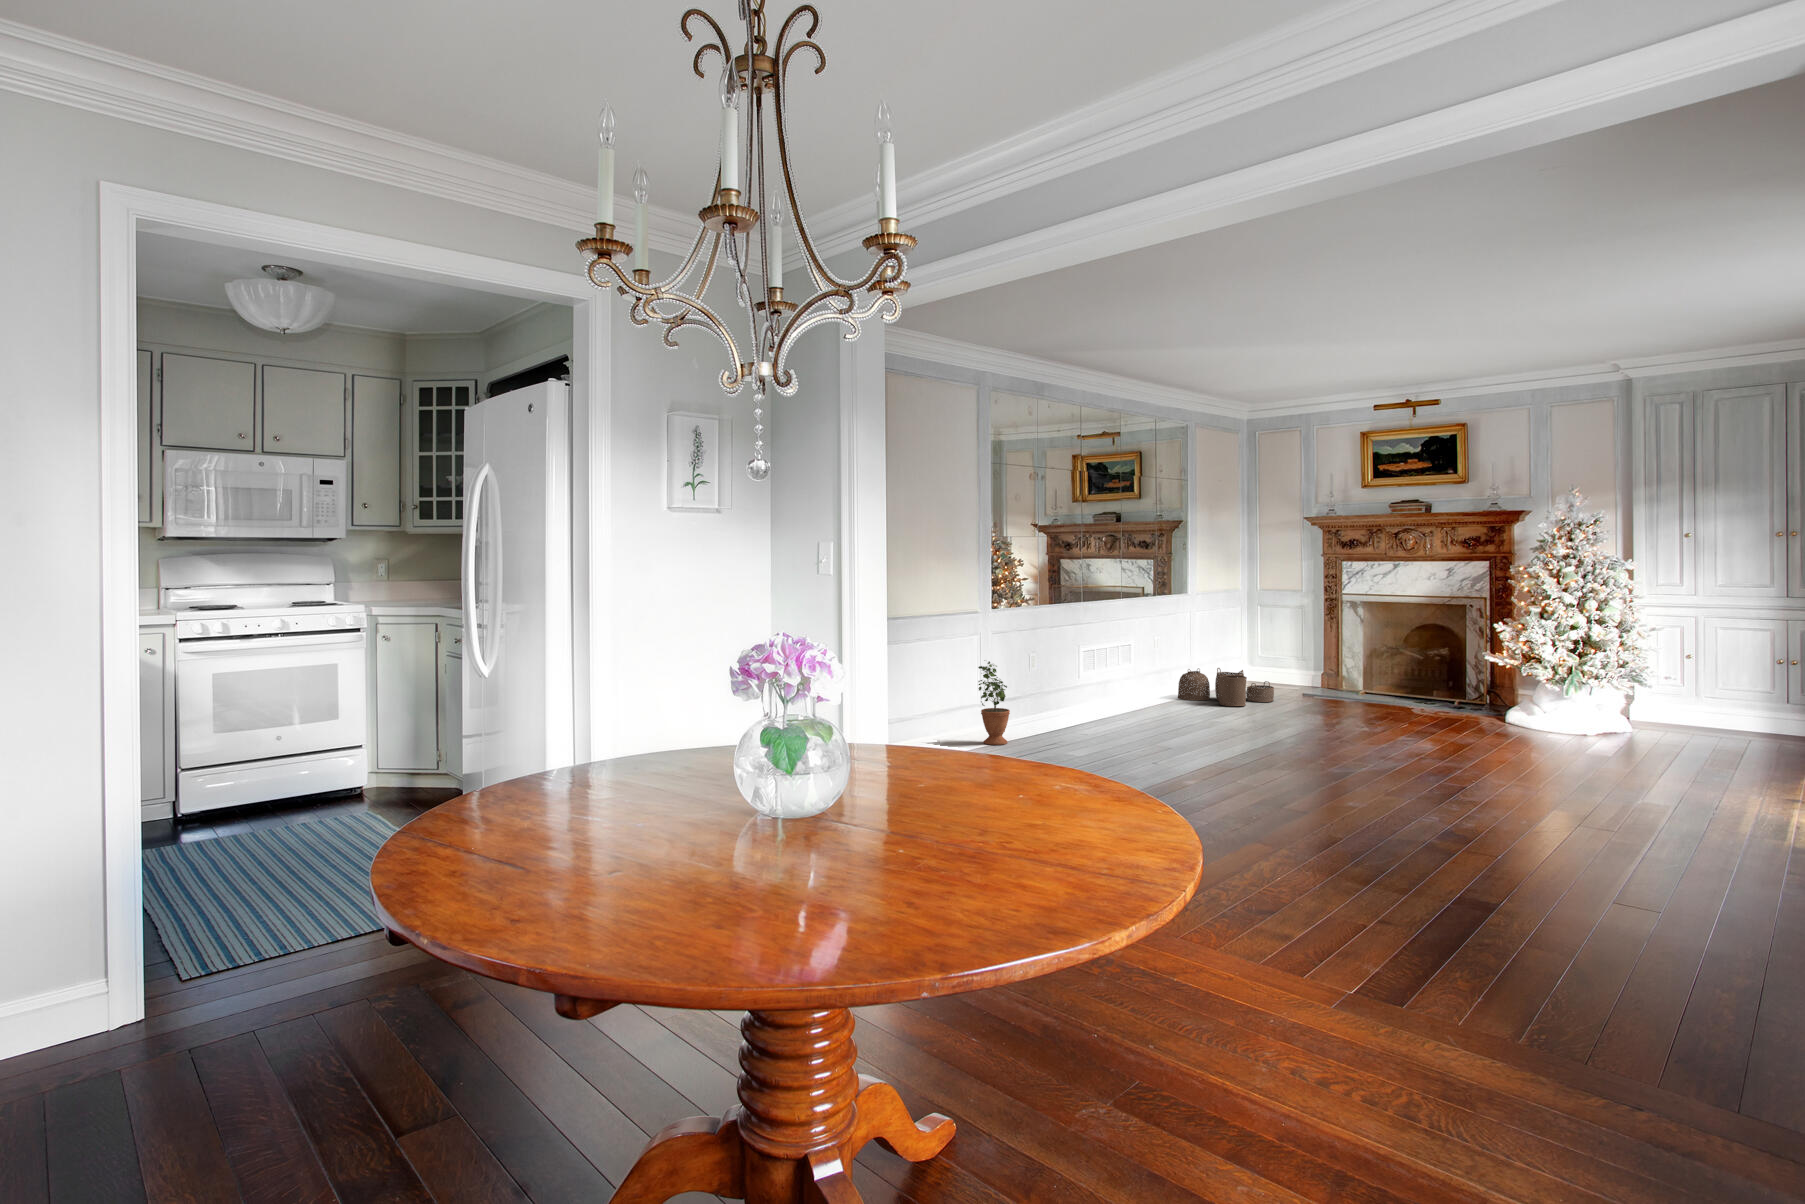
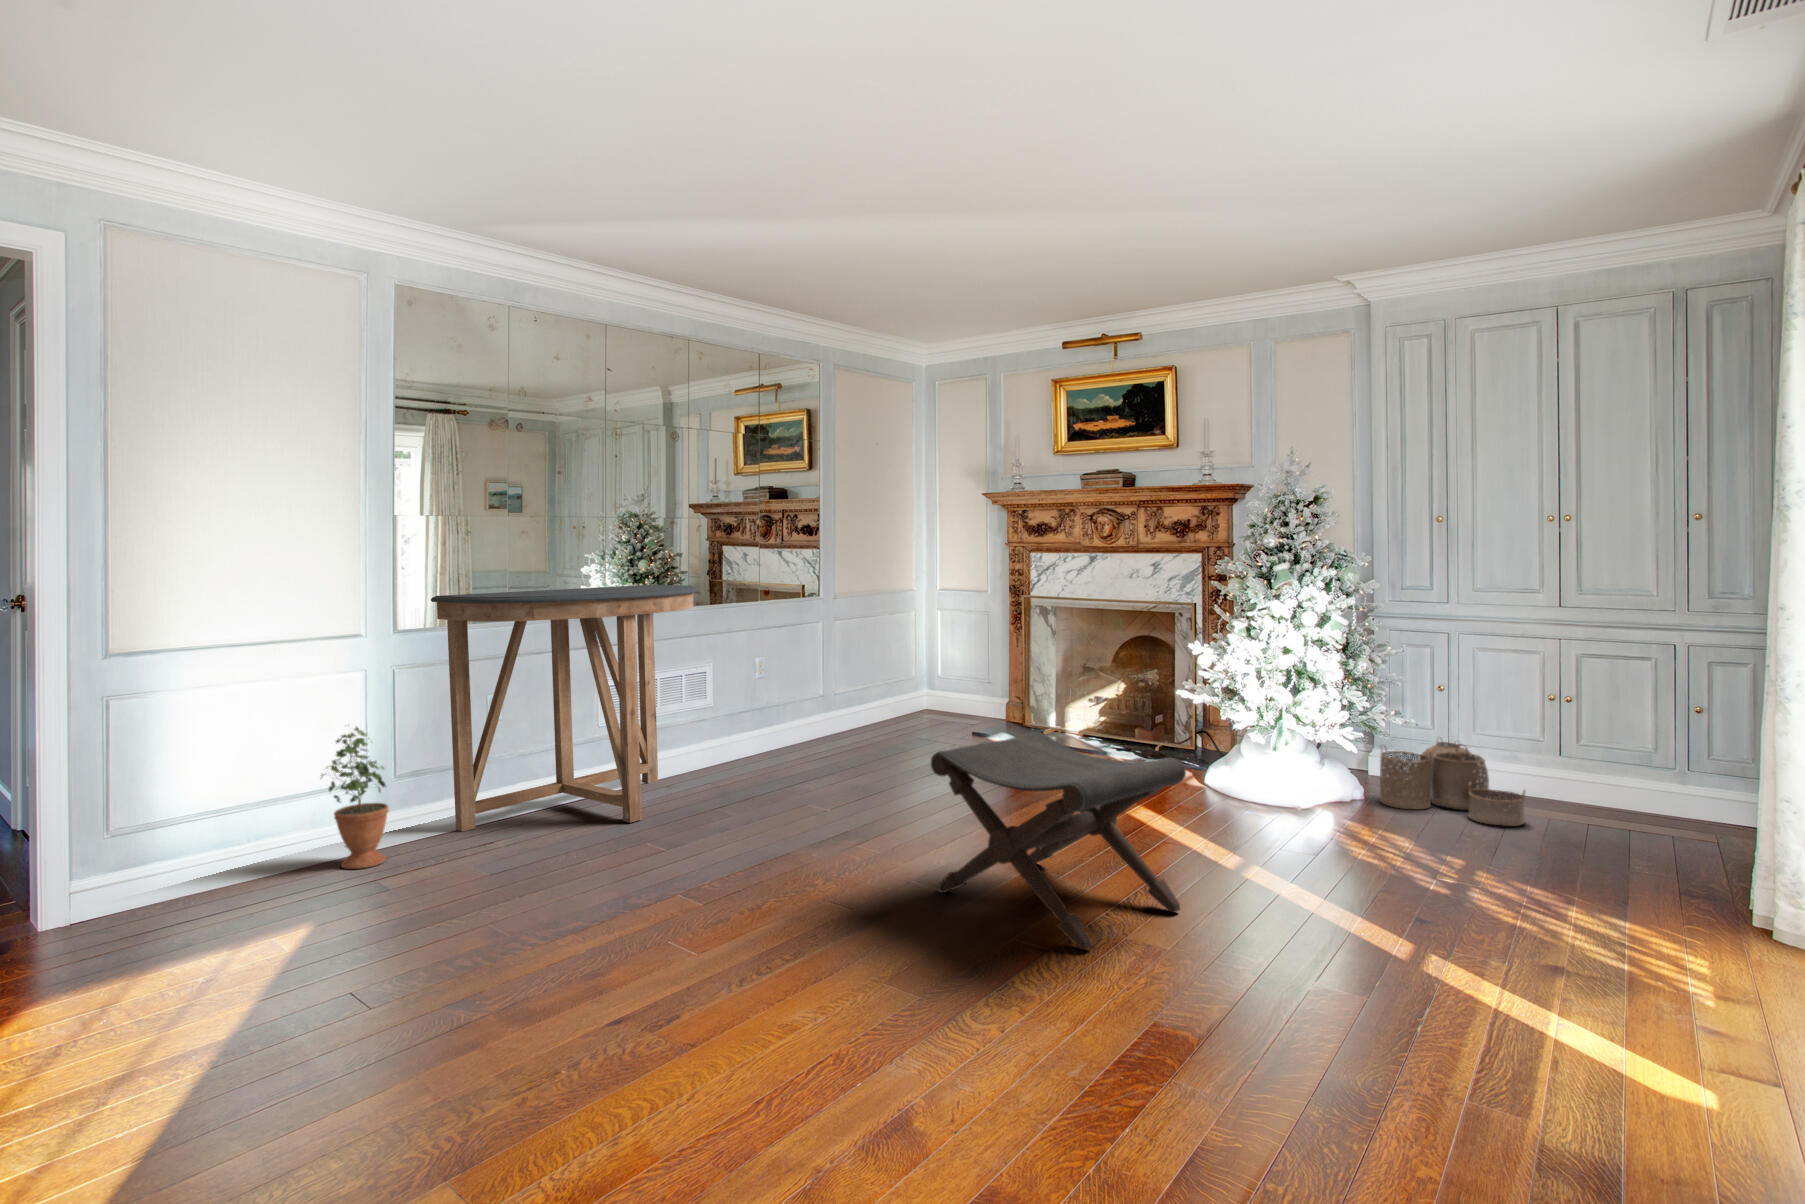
console table: none [1014,581,1155,732] -> present [431,585,698,831]
woven basket: present [1178,668,1274,706] -> present [1380,741,1525,826]
footstool: none [1372,670,1545,783] -> present [931,732,1186,950]

